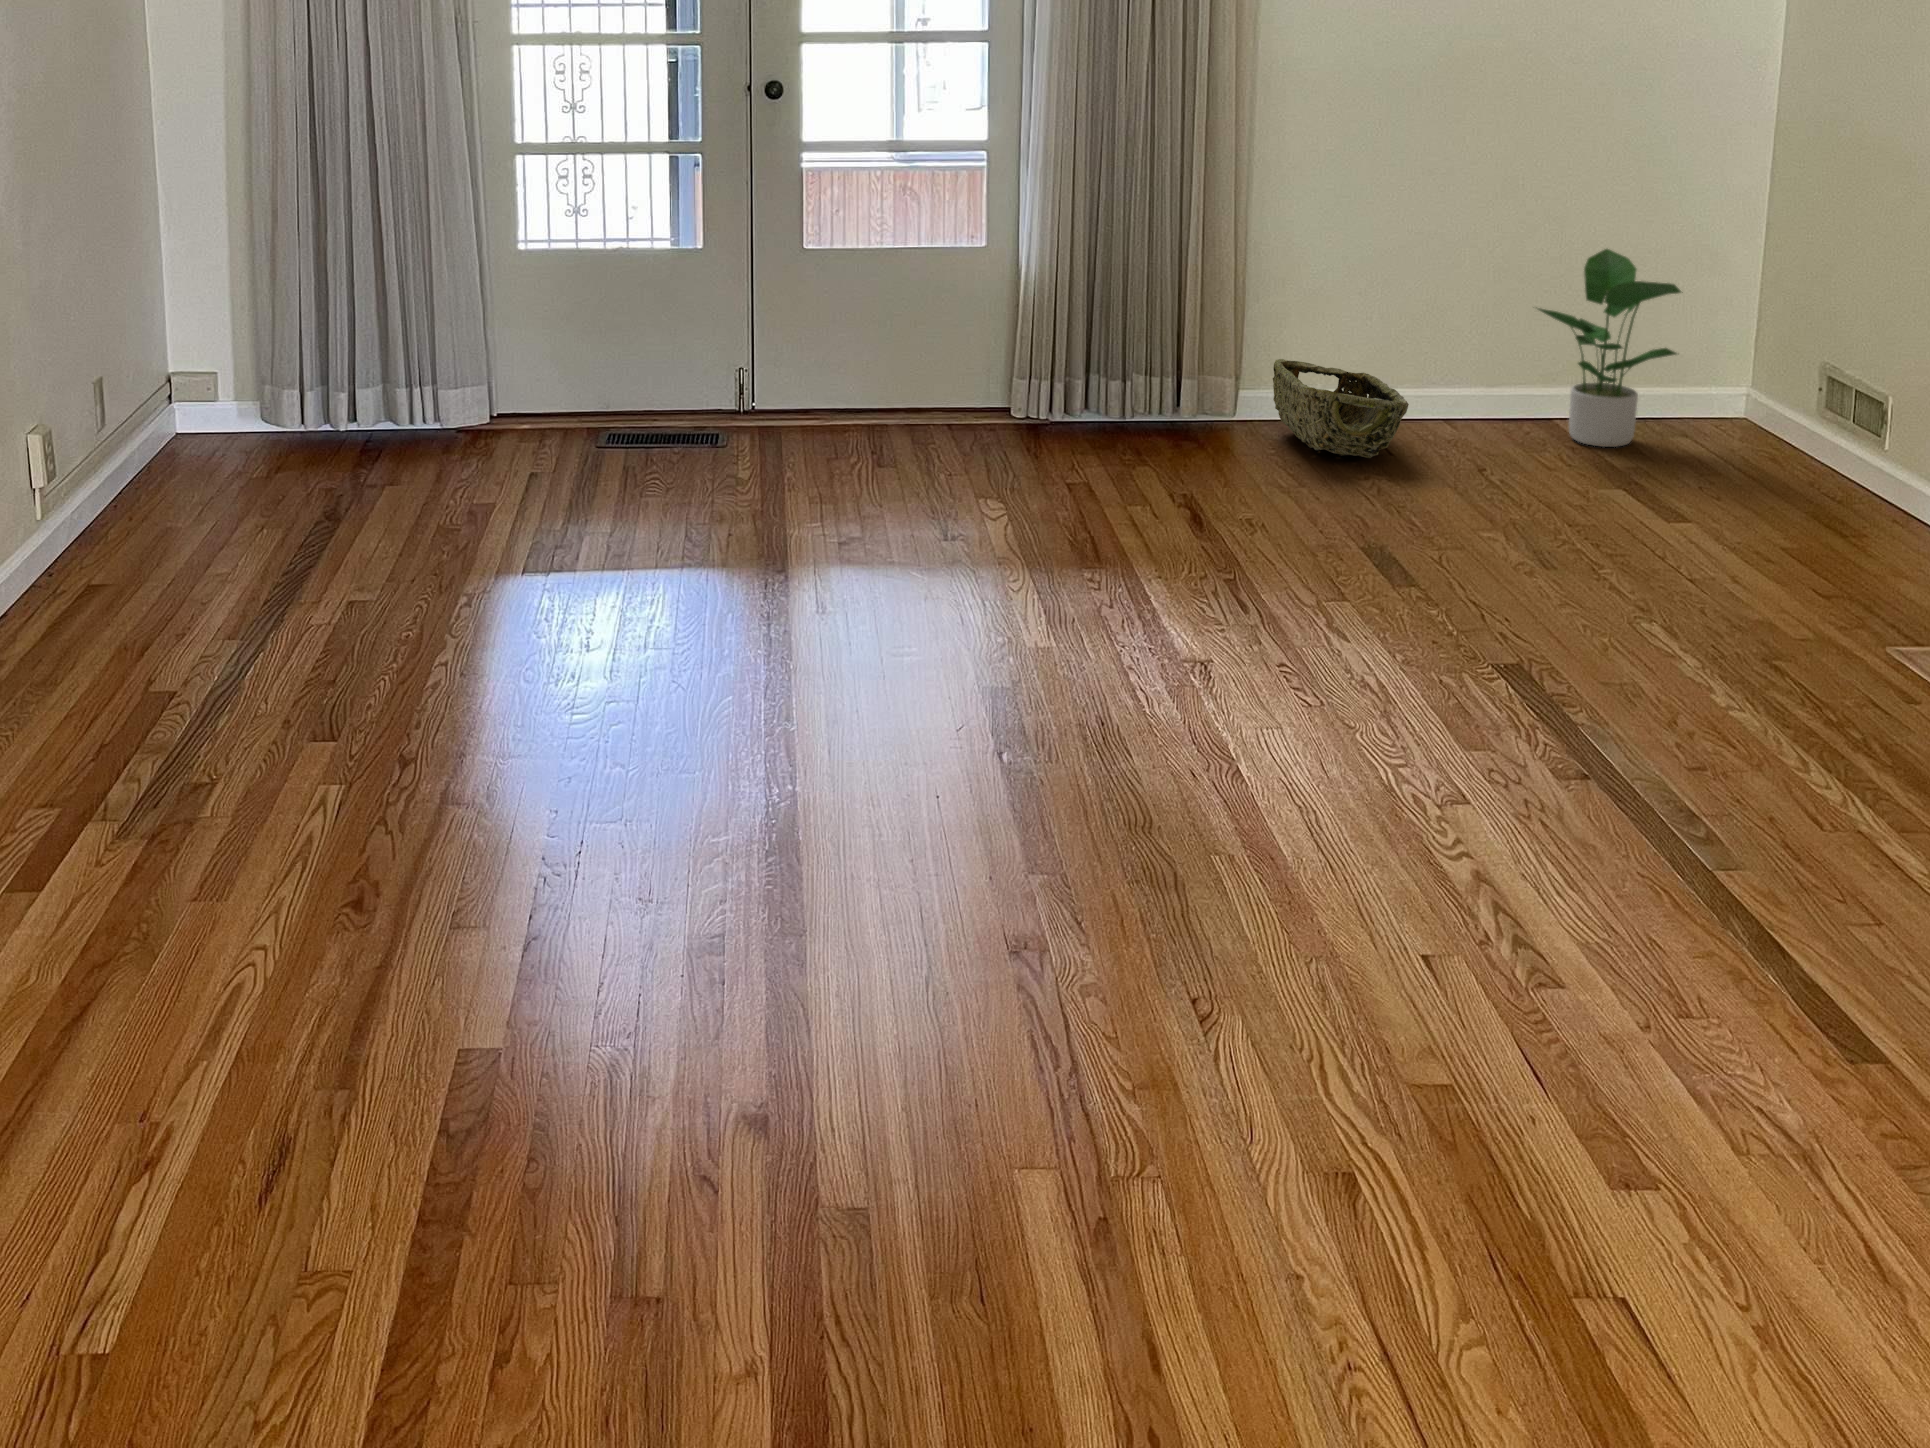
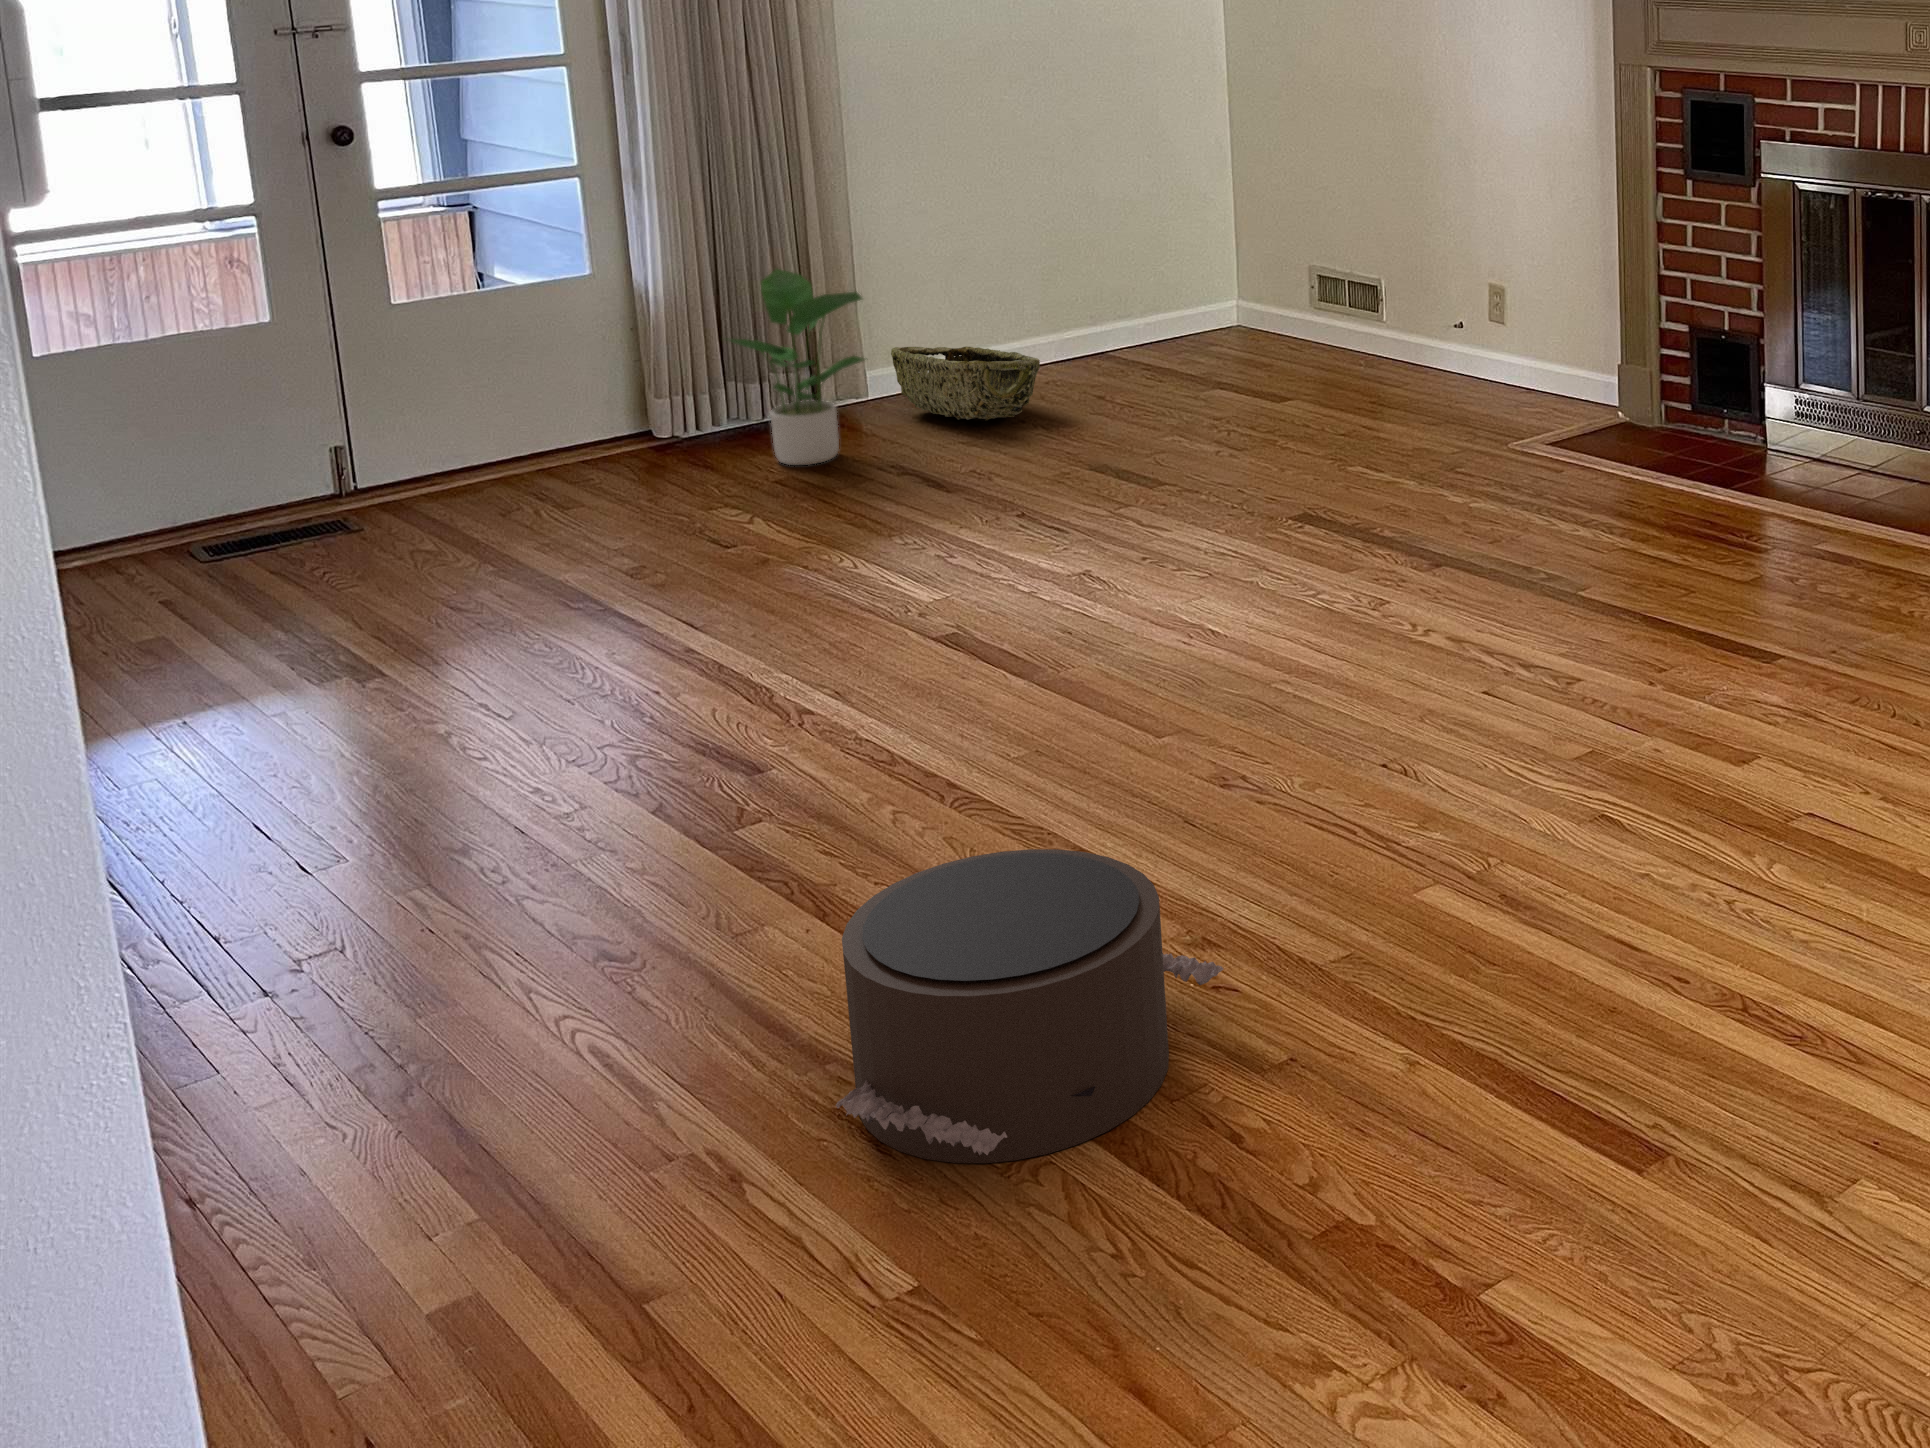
potted plant: present [1538,249,1681,447] -> present [726,269,865,465]
pouf: none [231,909,675,1272] -> present [836,849,1223,1163]

